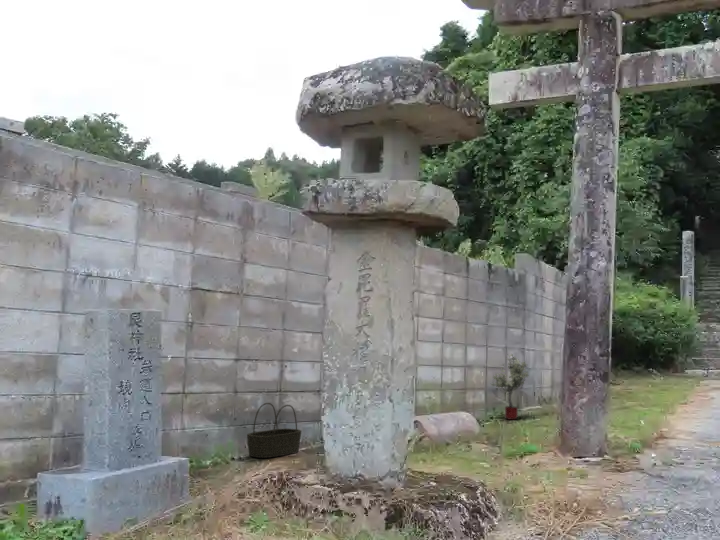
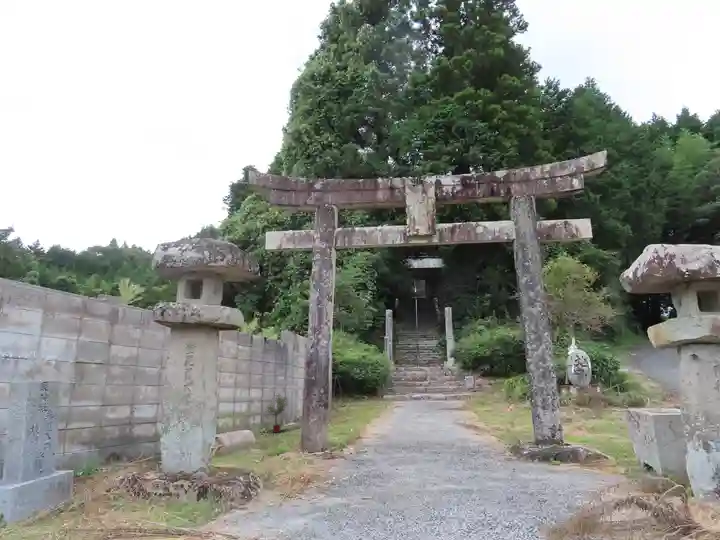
basket: present [247,403,301,458] -> none [107,432,144,468]

